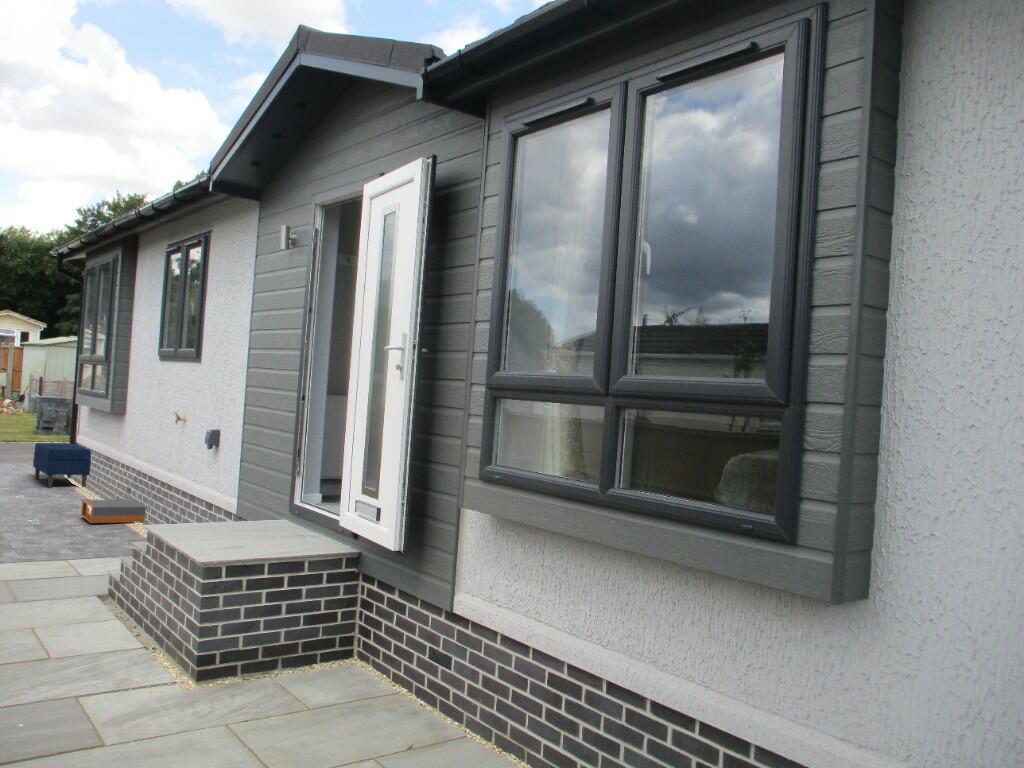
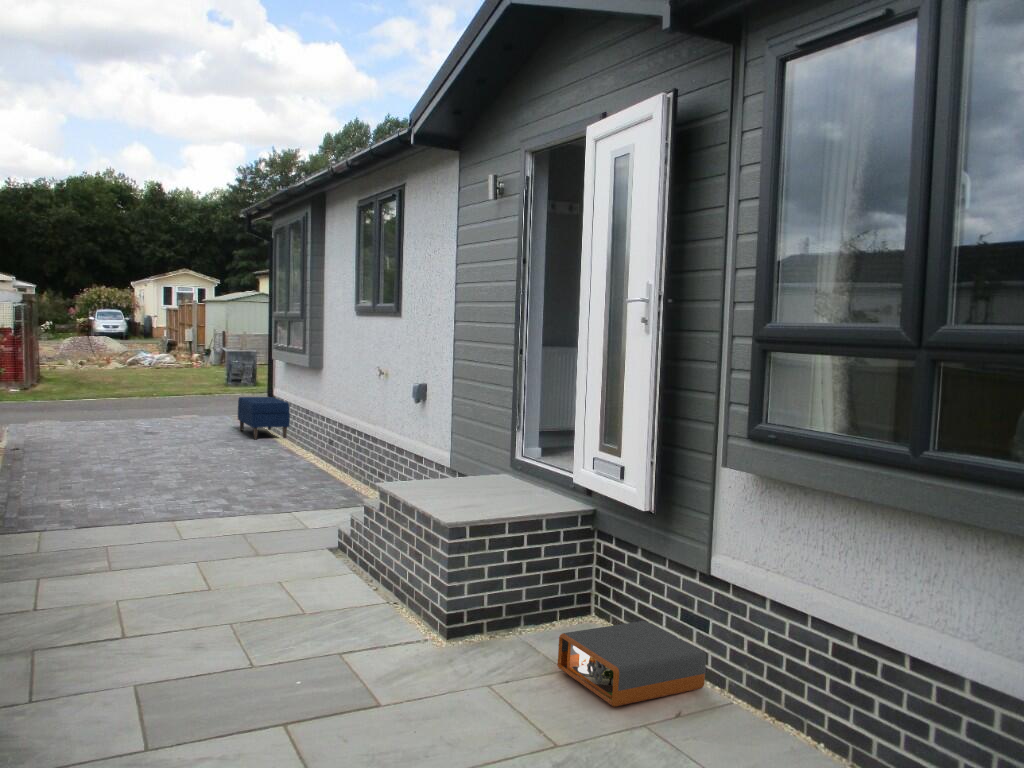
storage box: present [81,499,146,523] -> present [558,621,706,707]

